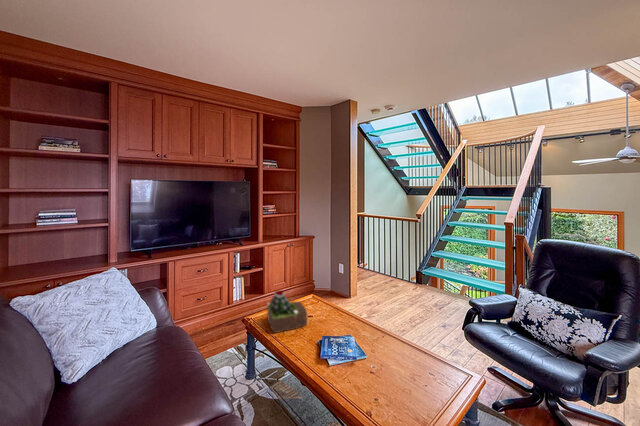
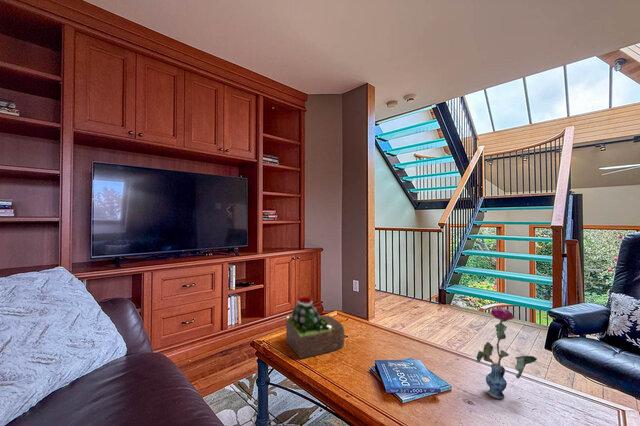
vase: none [381,309,415,366] -> present [477,308,537,399]

